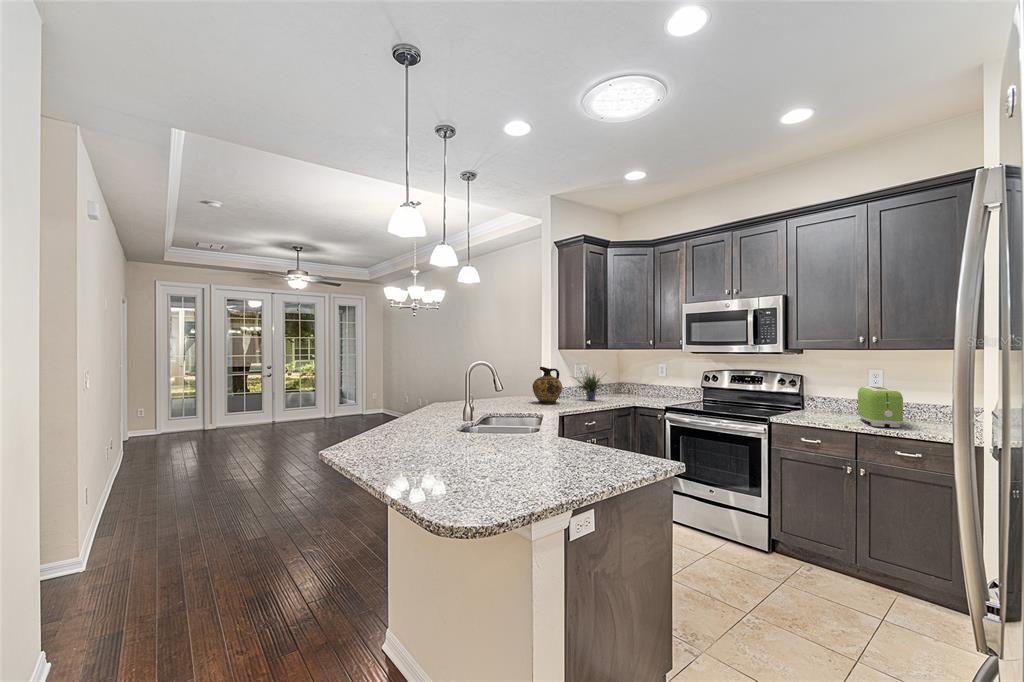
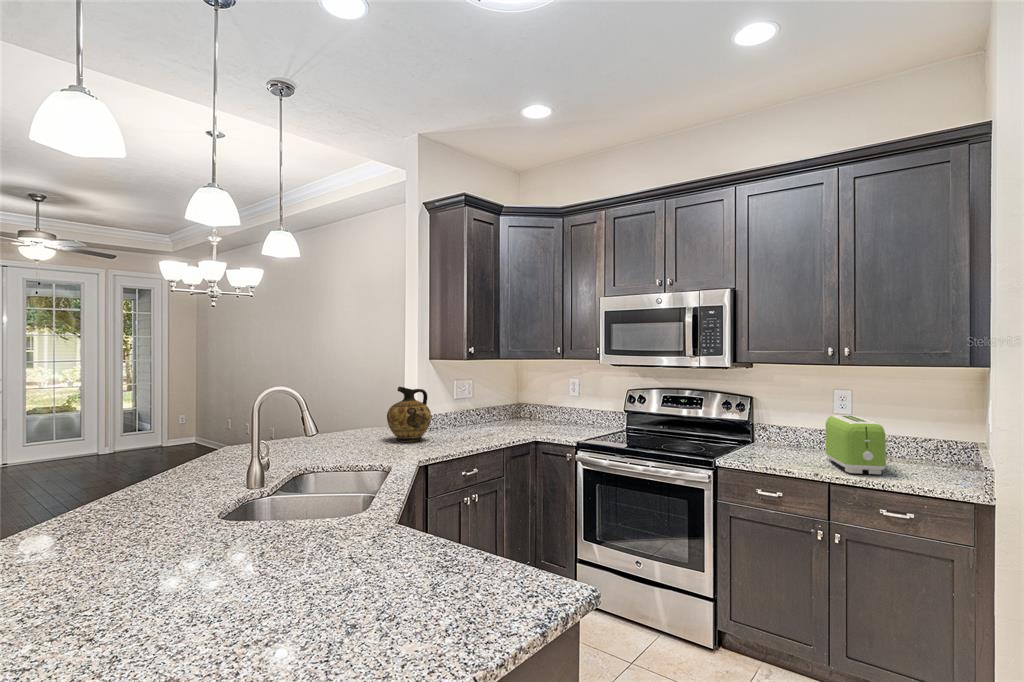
potted plant: present [578,371,600,401] -> none [445,381,505,434]

